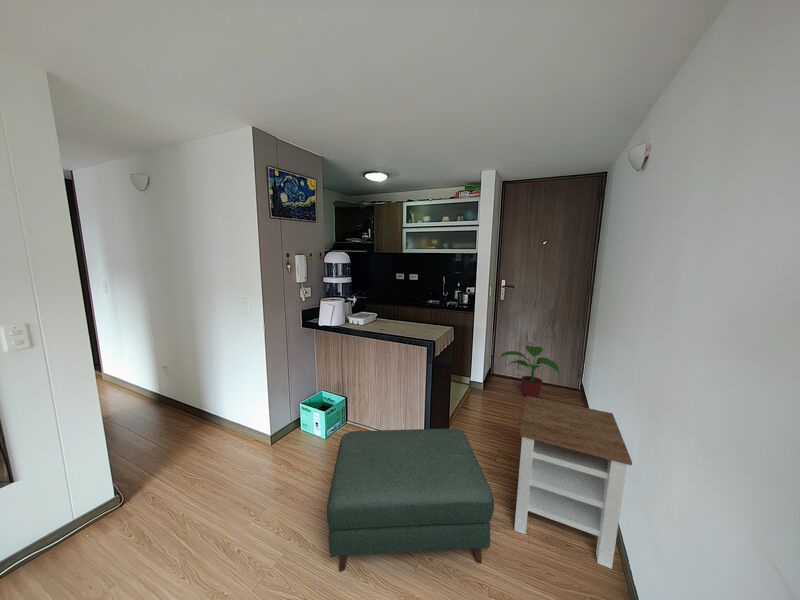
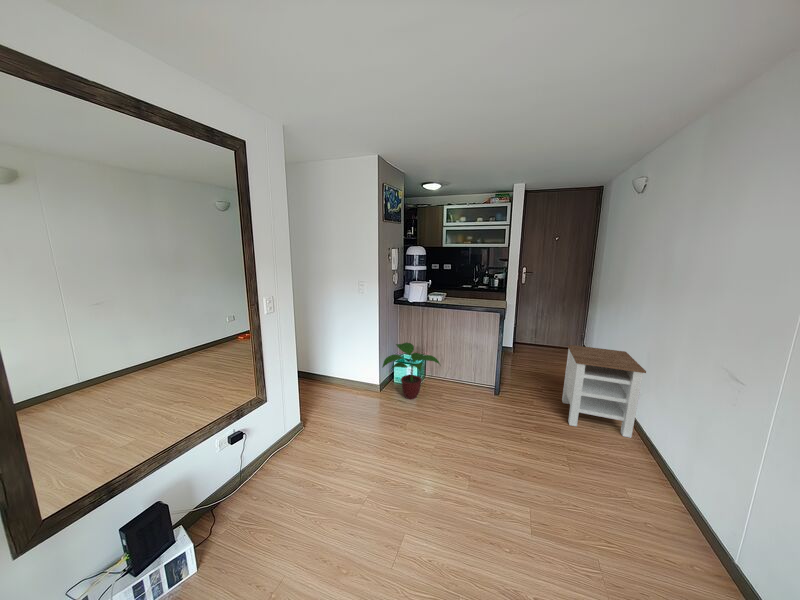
potted plant: present [500,345,559,398] -> present [383,342,440,399]
ottoman: present [327,429,494,572] -> none [450,368,568,447]

